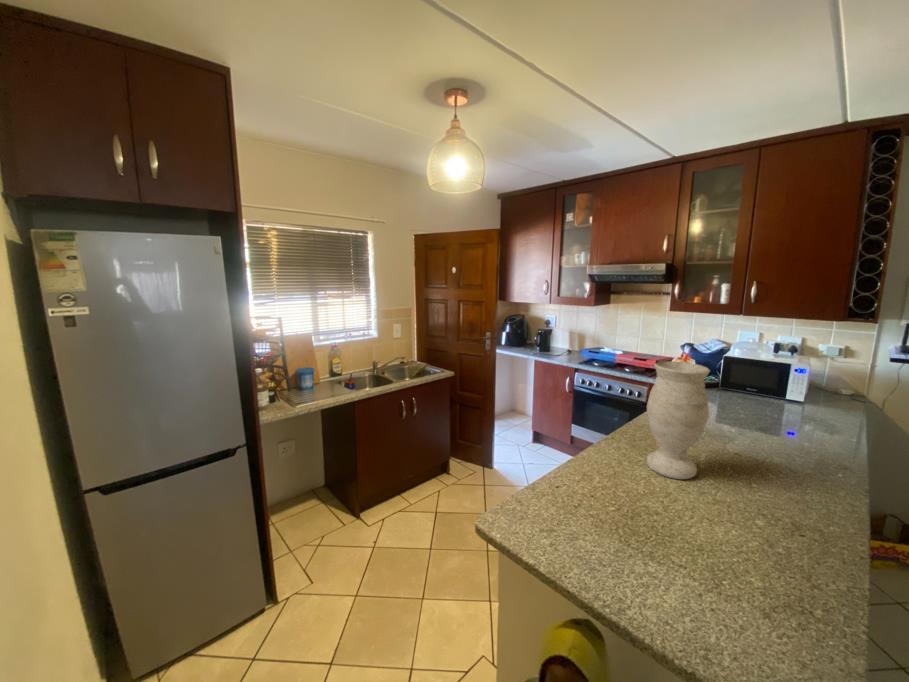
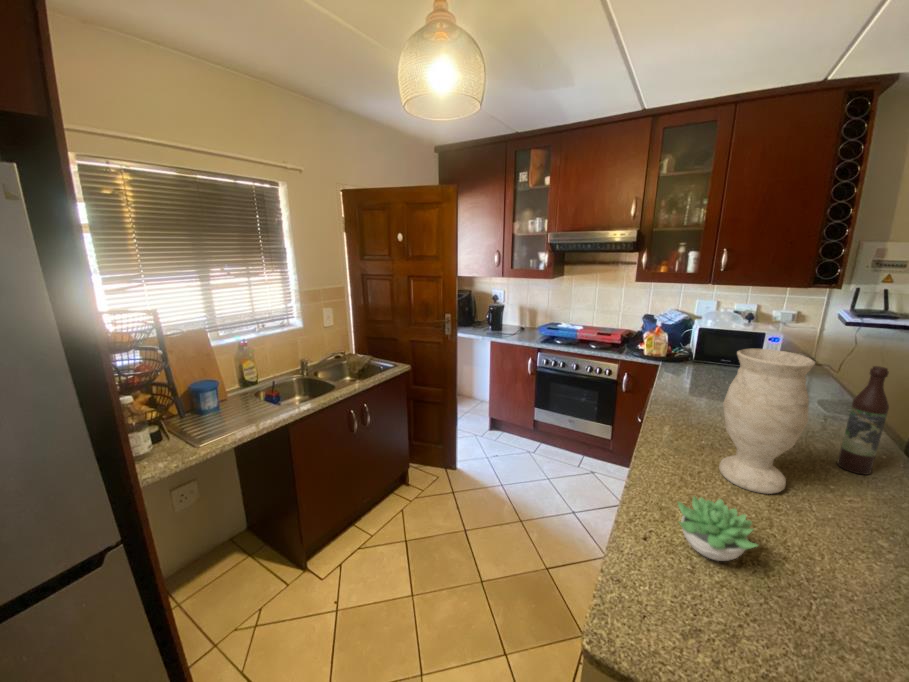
wine bottle: none [768,384,806,481] -> present [837,366,889,475]
succulent plant: none [562,458,618,503] -> present [678,497,758,561]

